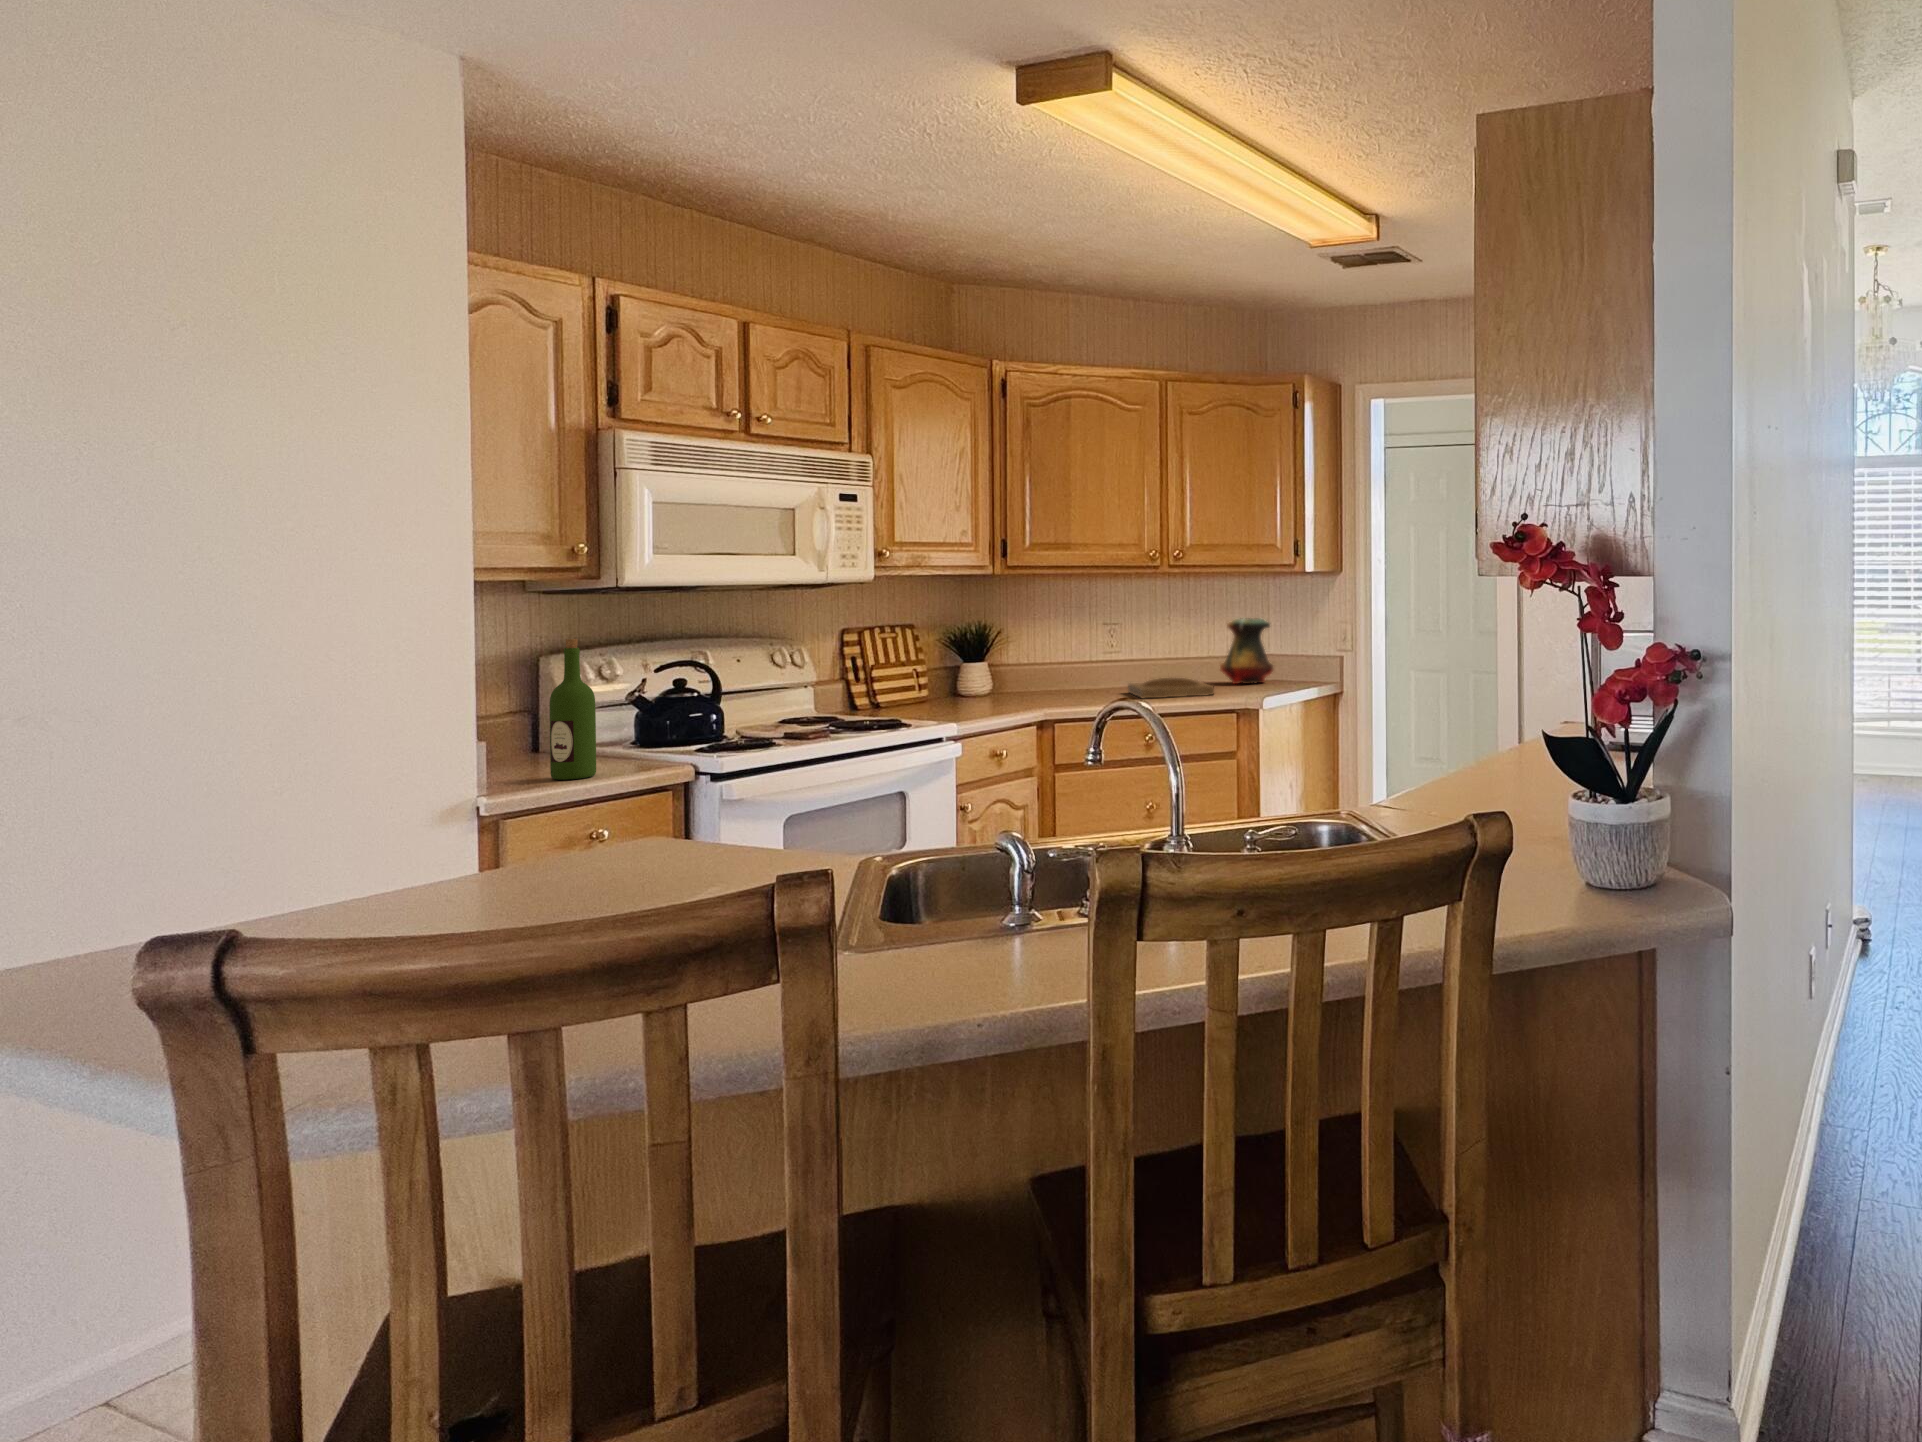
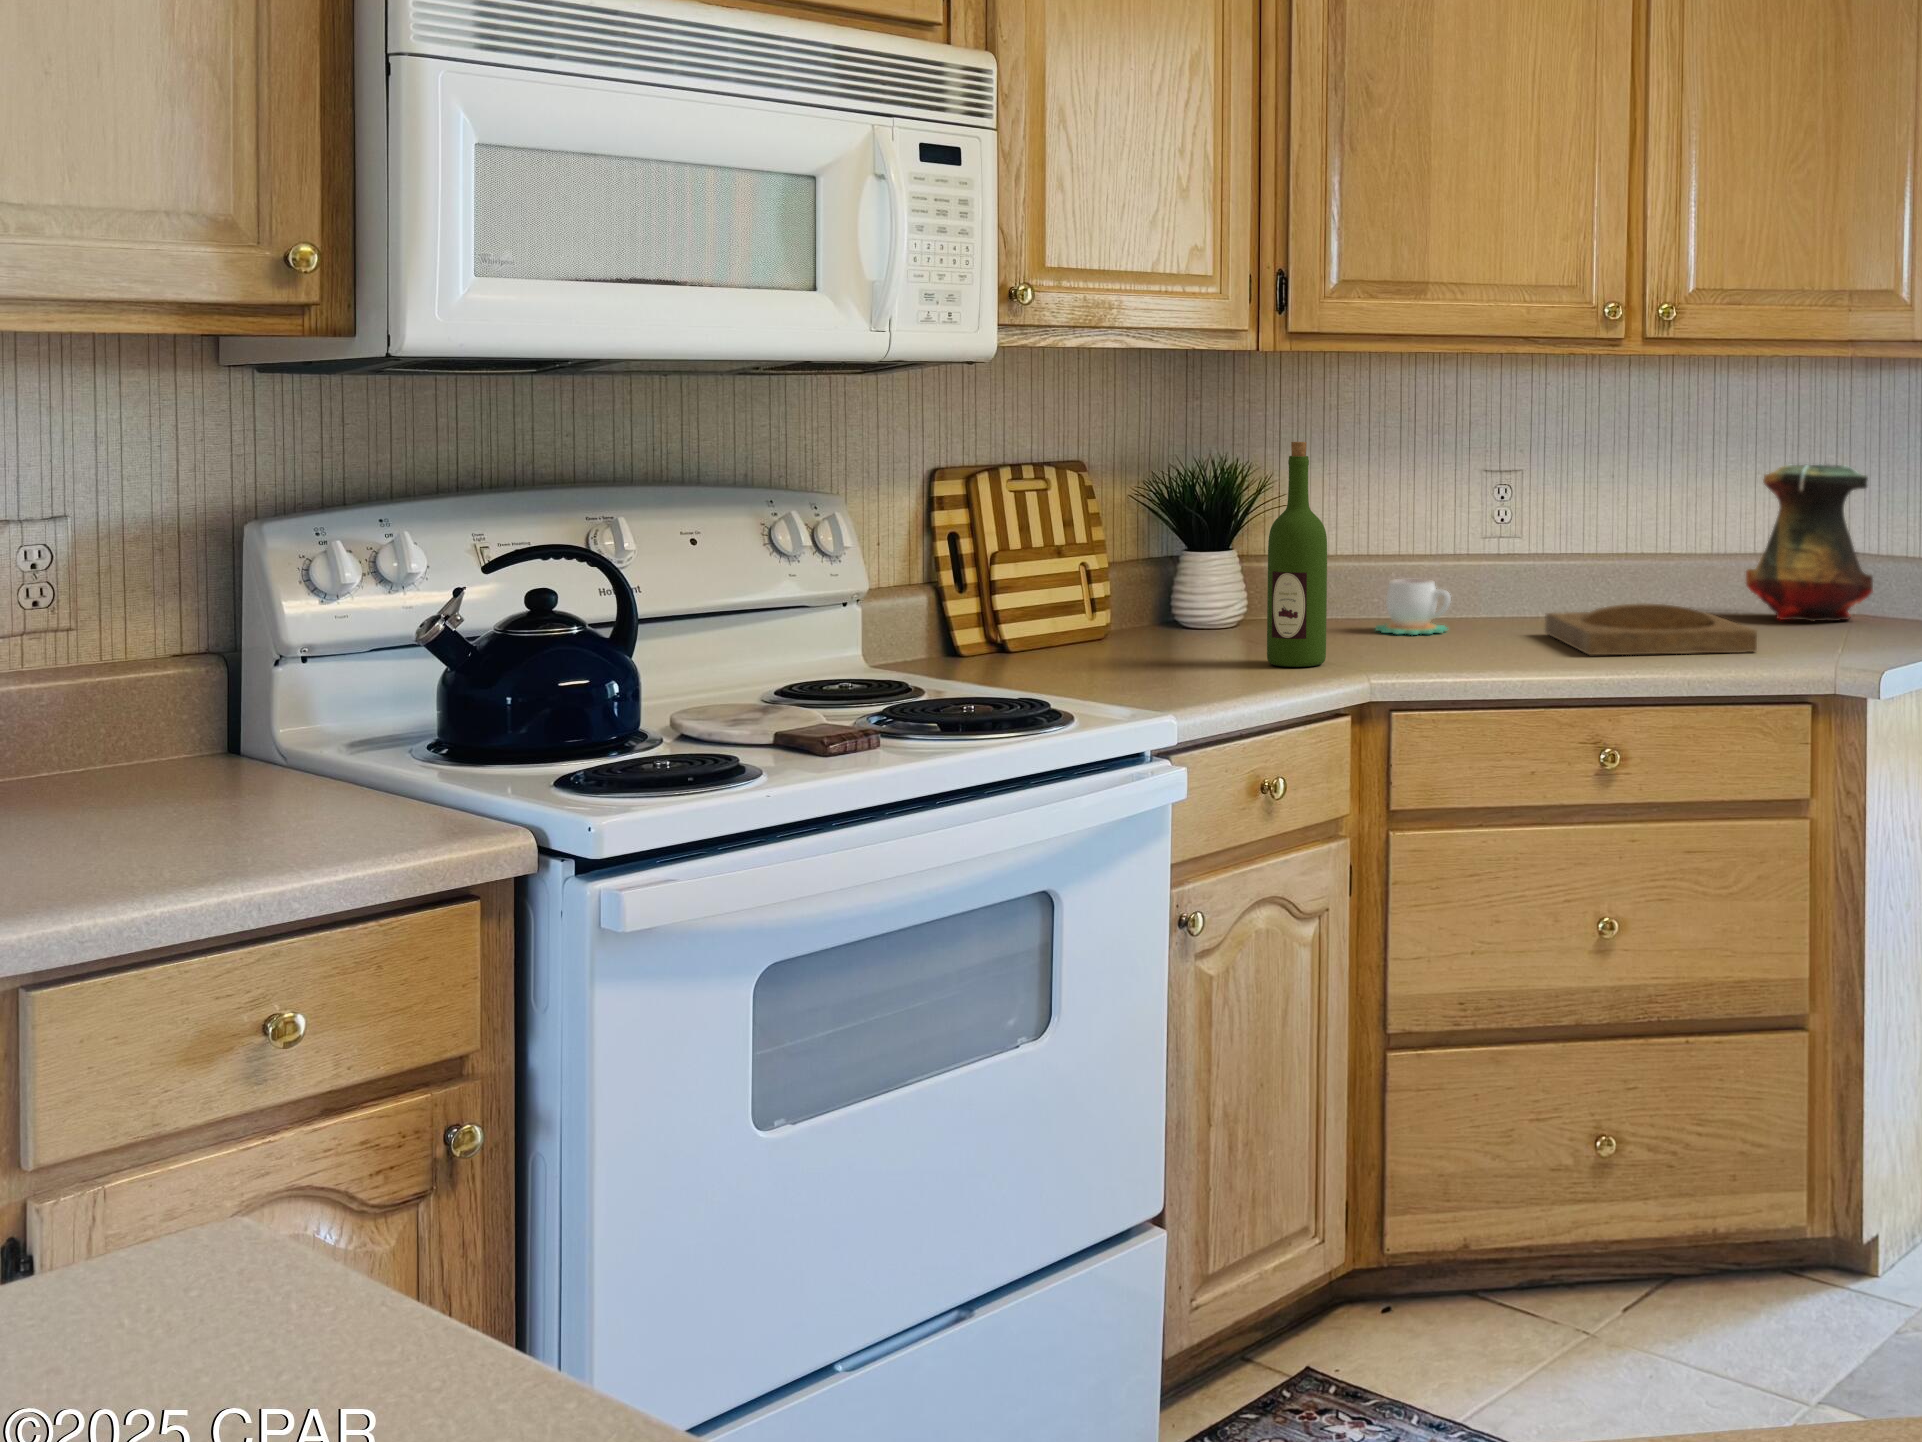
wine bottle: present [549,639,596,780] -> present [1267,442,1327,667]
mug: none [1052,671,1086,695] -> present [1375,579,1451,635]

